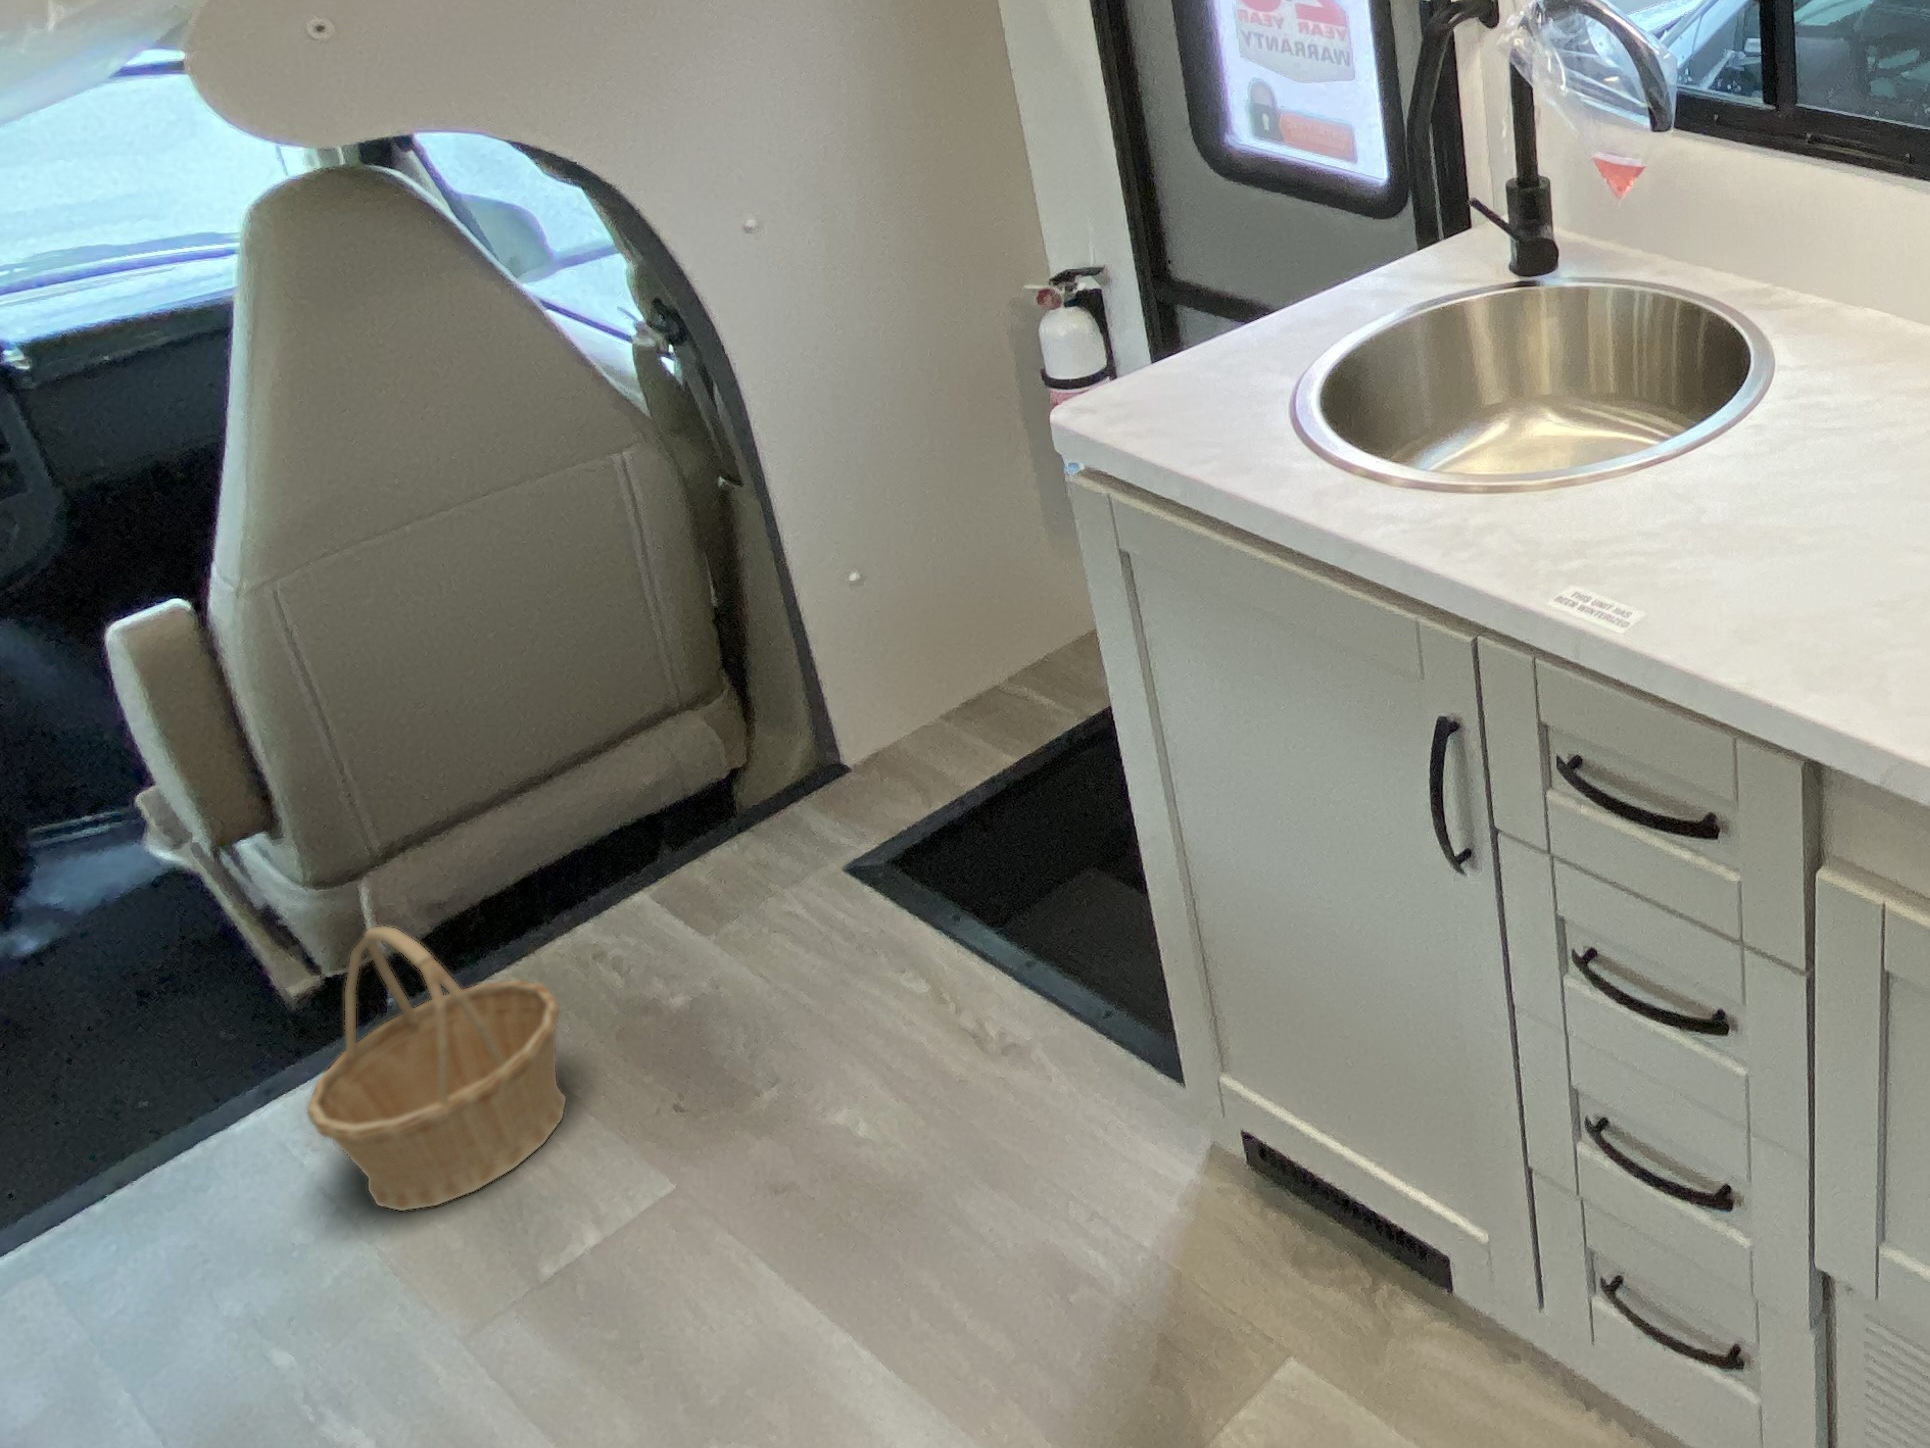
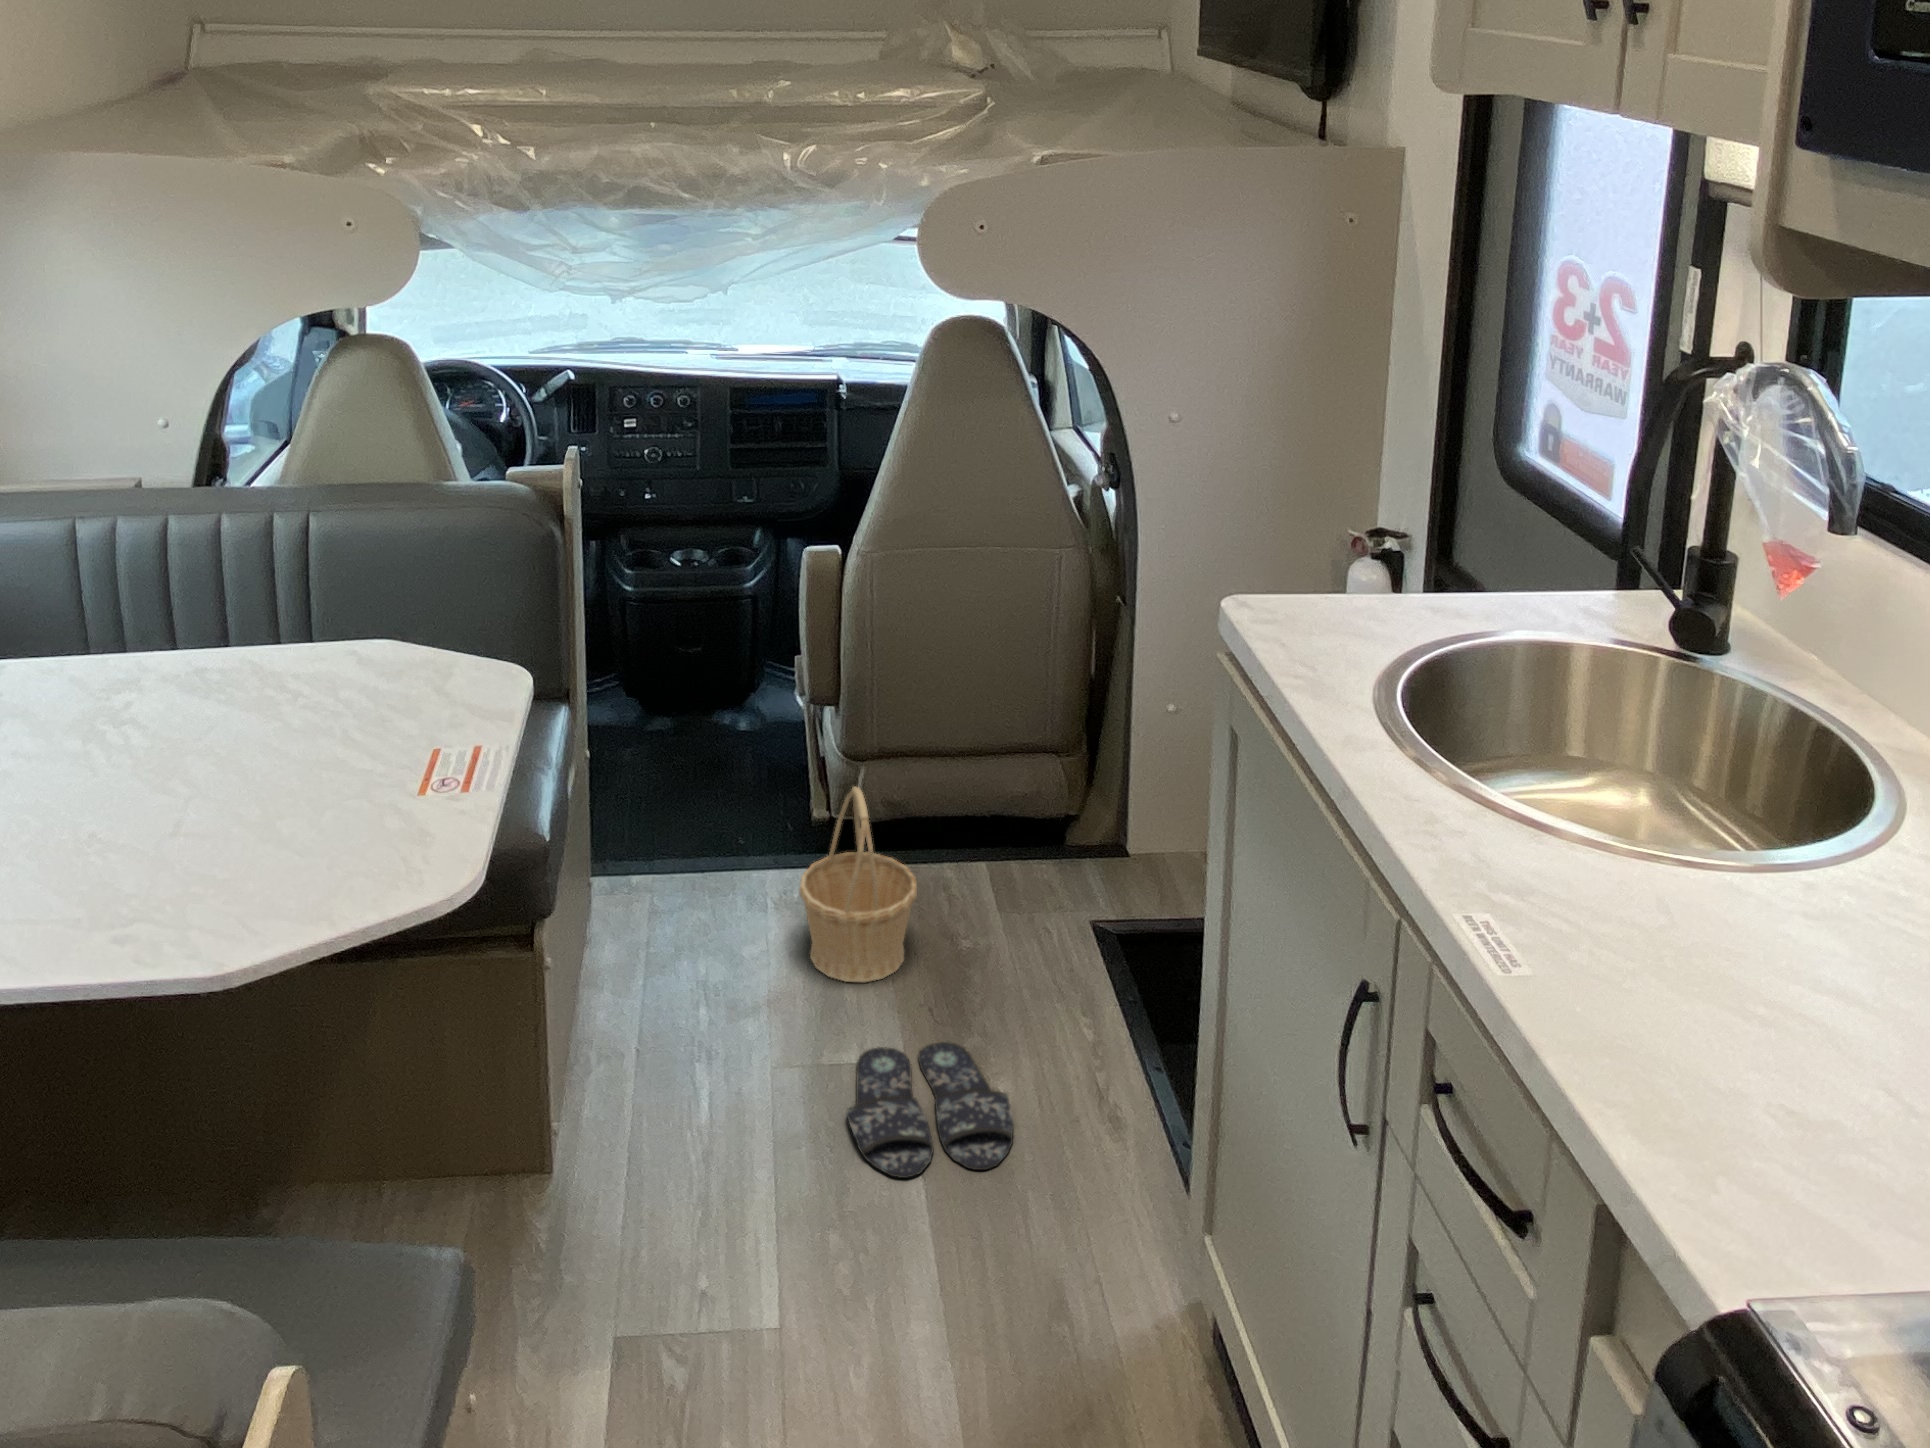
slippers: none [574,1134,897,1371] -> present [846,1042,1013,1178]

